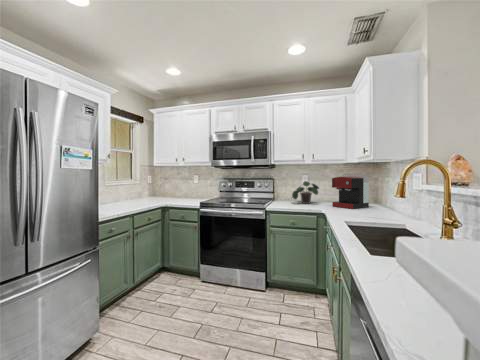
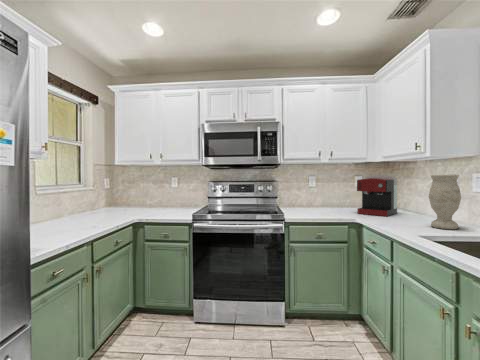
vase: none [369,174,394,219] -> present [429,175,461,229]
potted plant: present [292,181,319,204] -> none [301,184,336,211]

